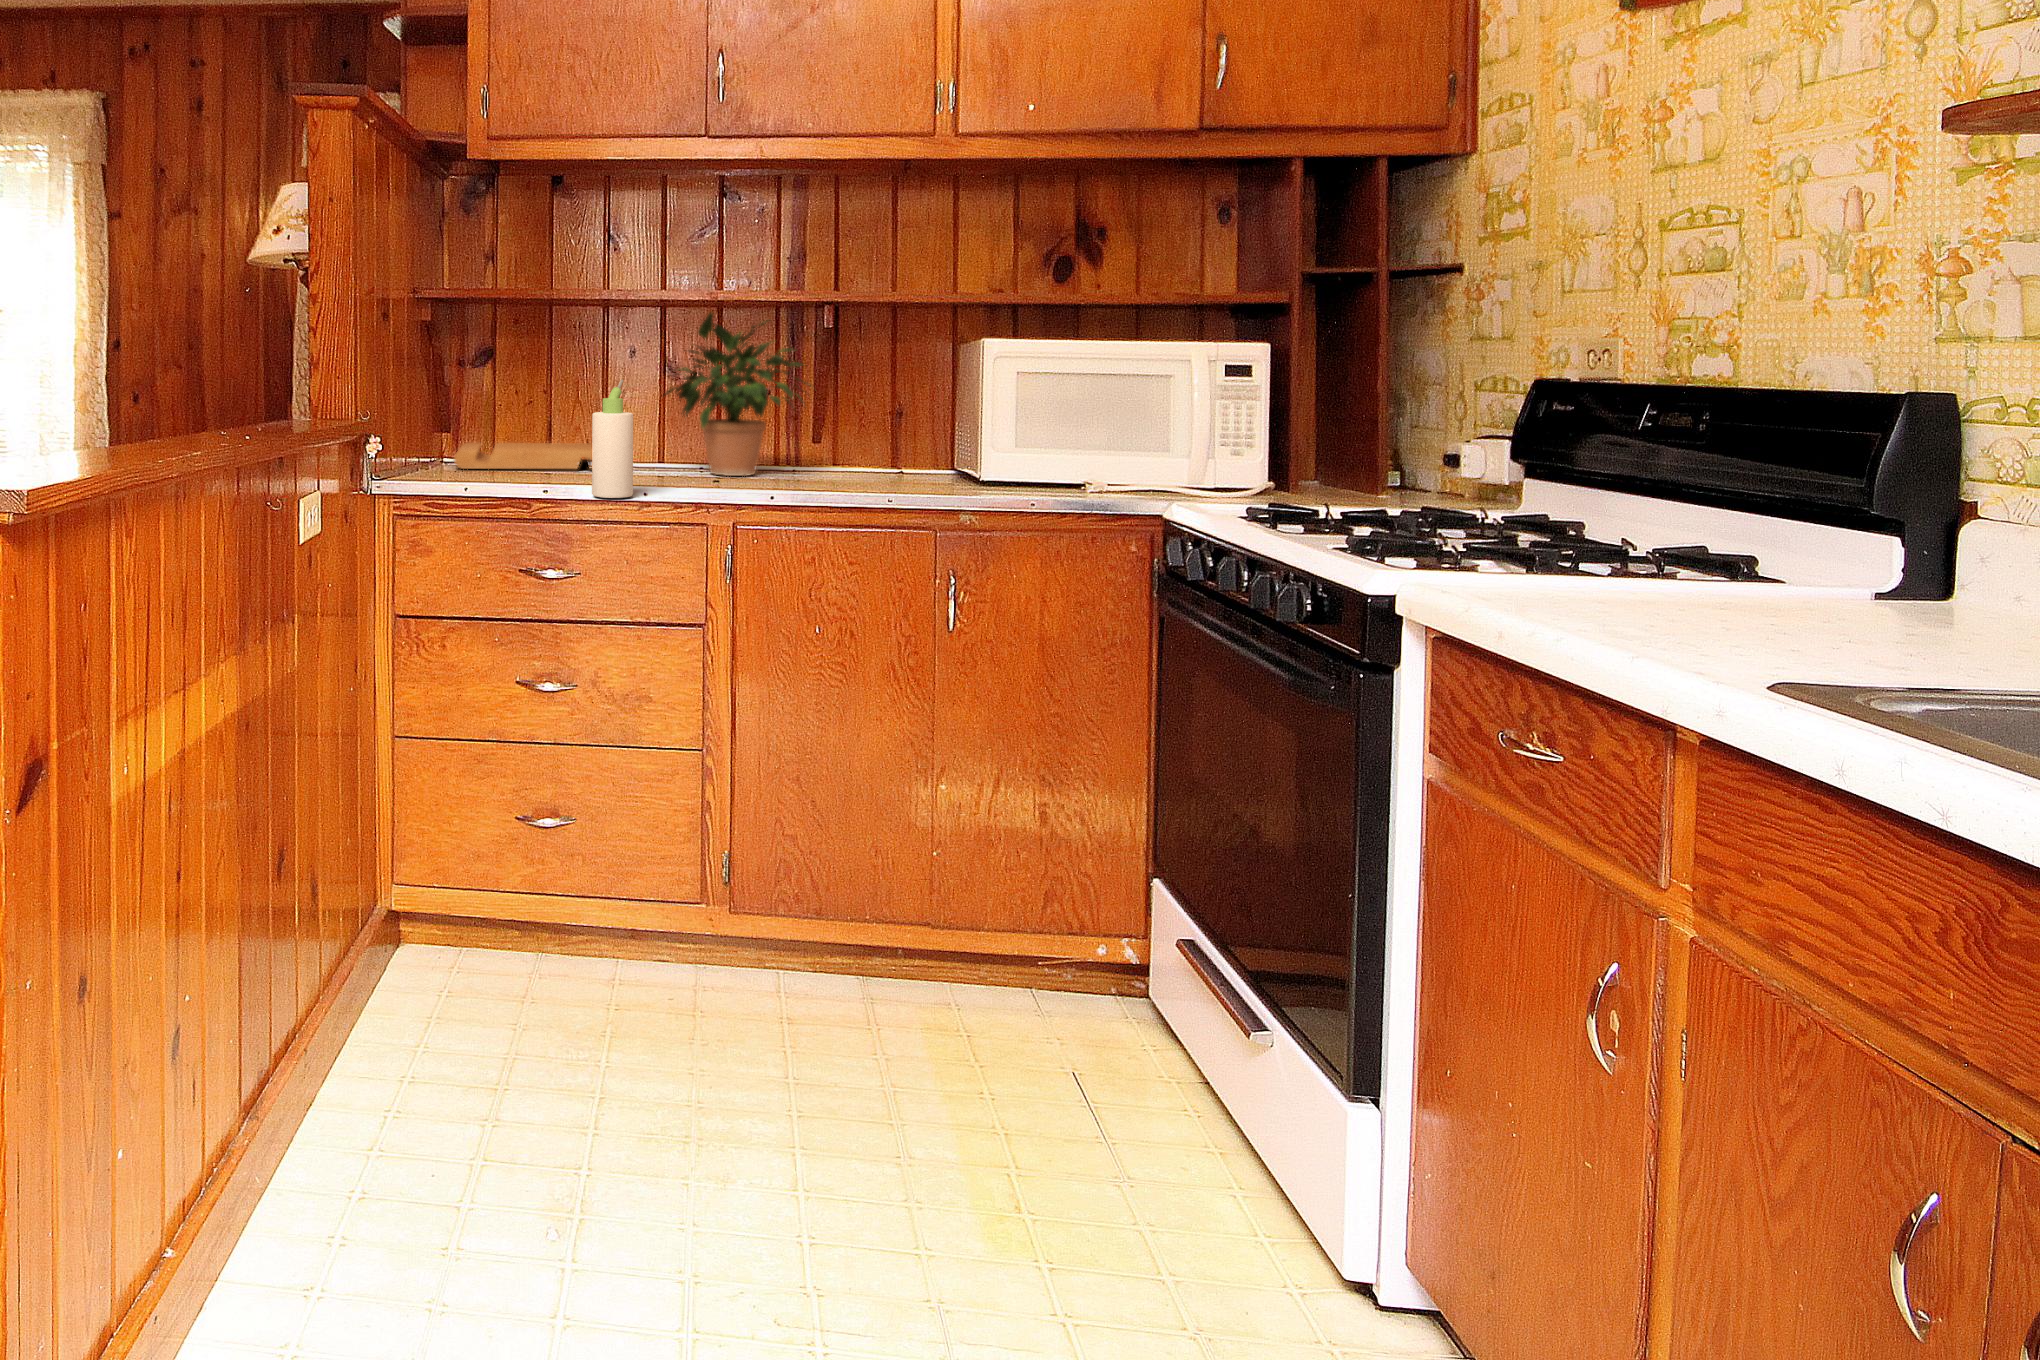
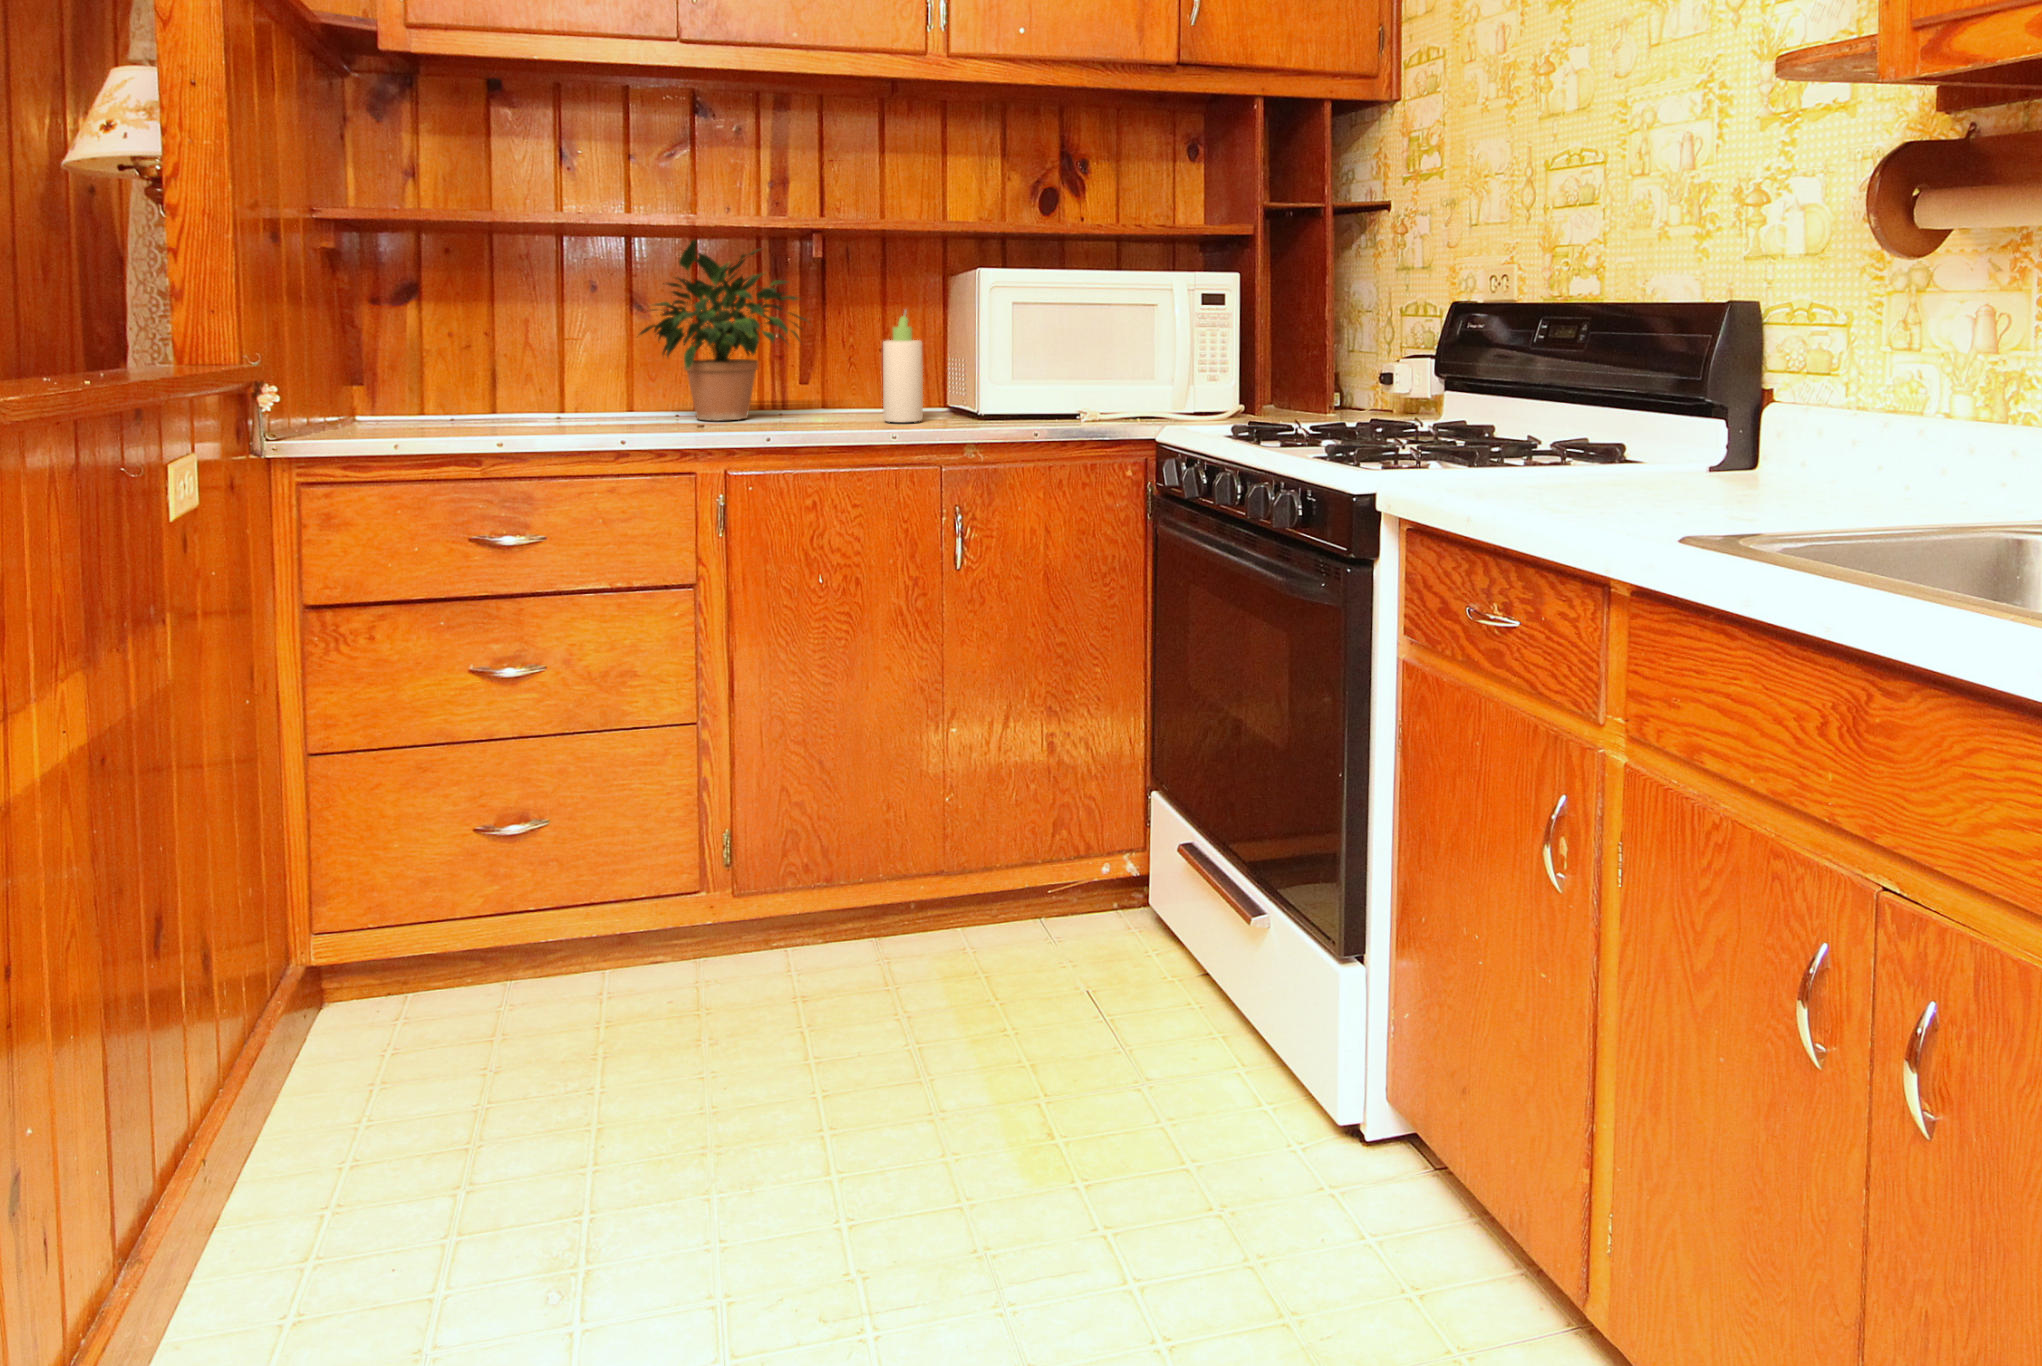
bottle: present [592,380,633,498] -> present [883,310,923,422]
cutting board: present [454,443,592,469] -> none [374,392,582,426]

